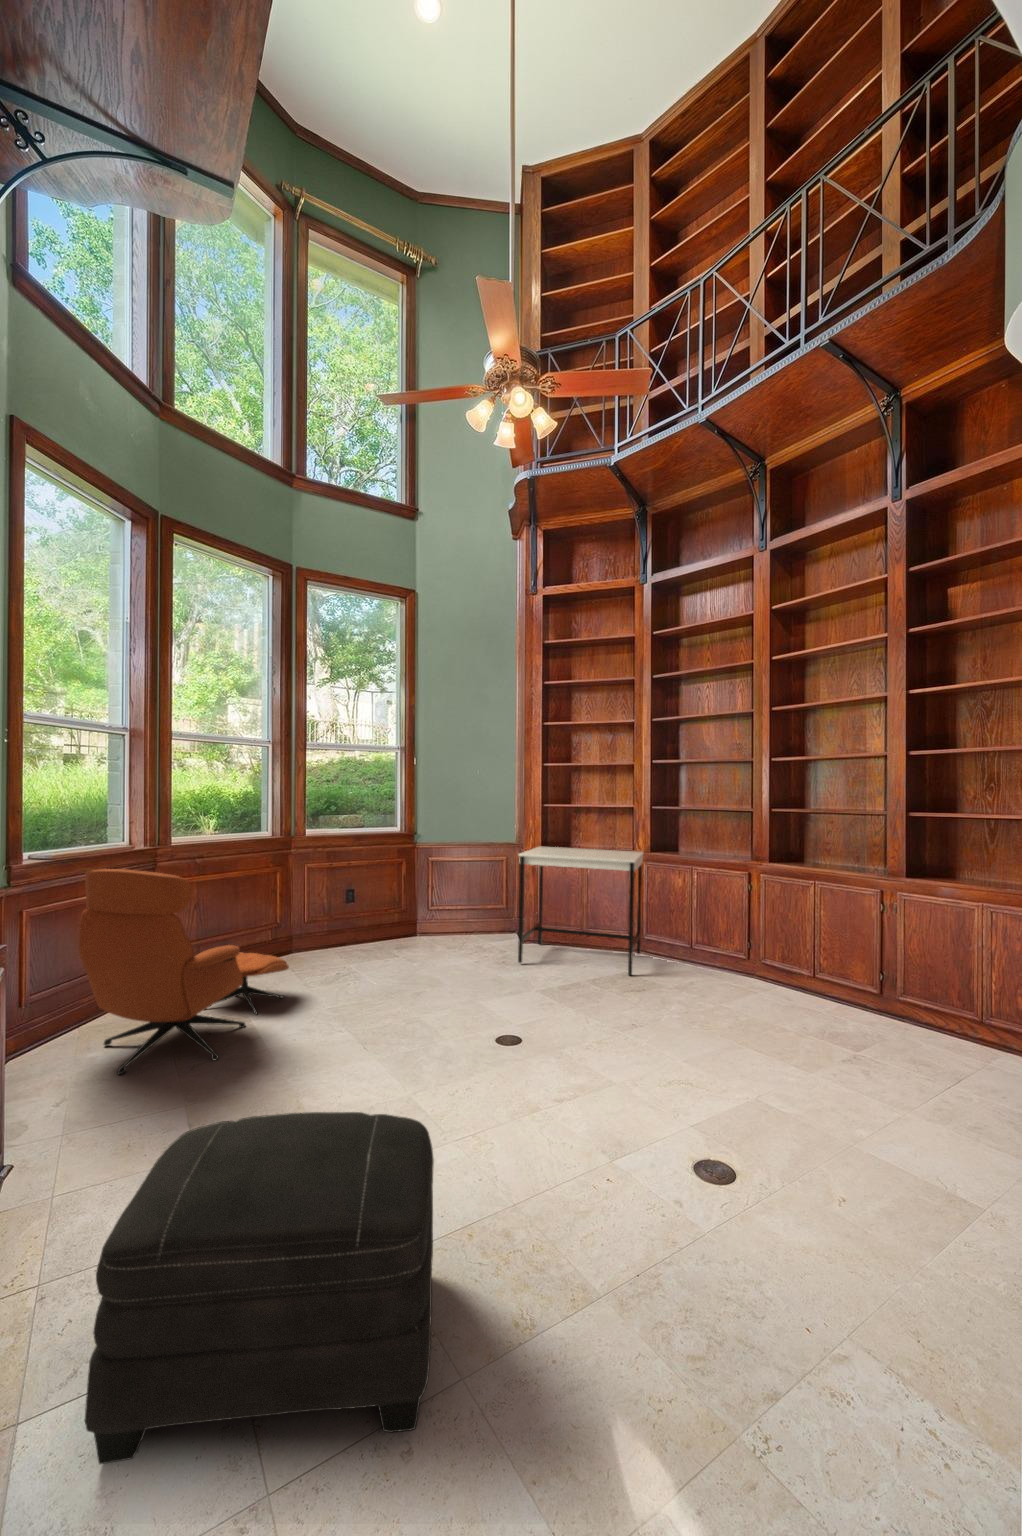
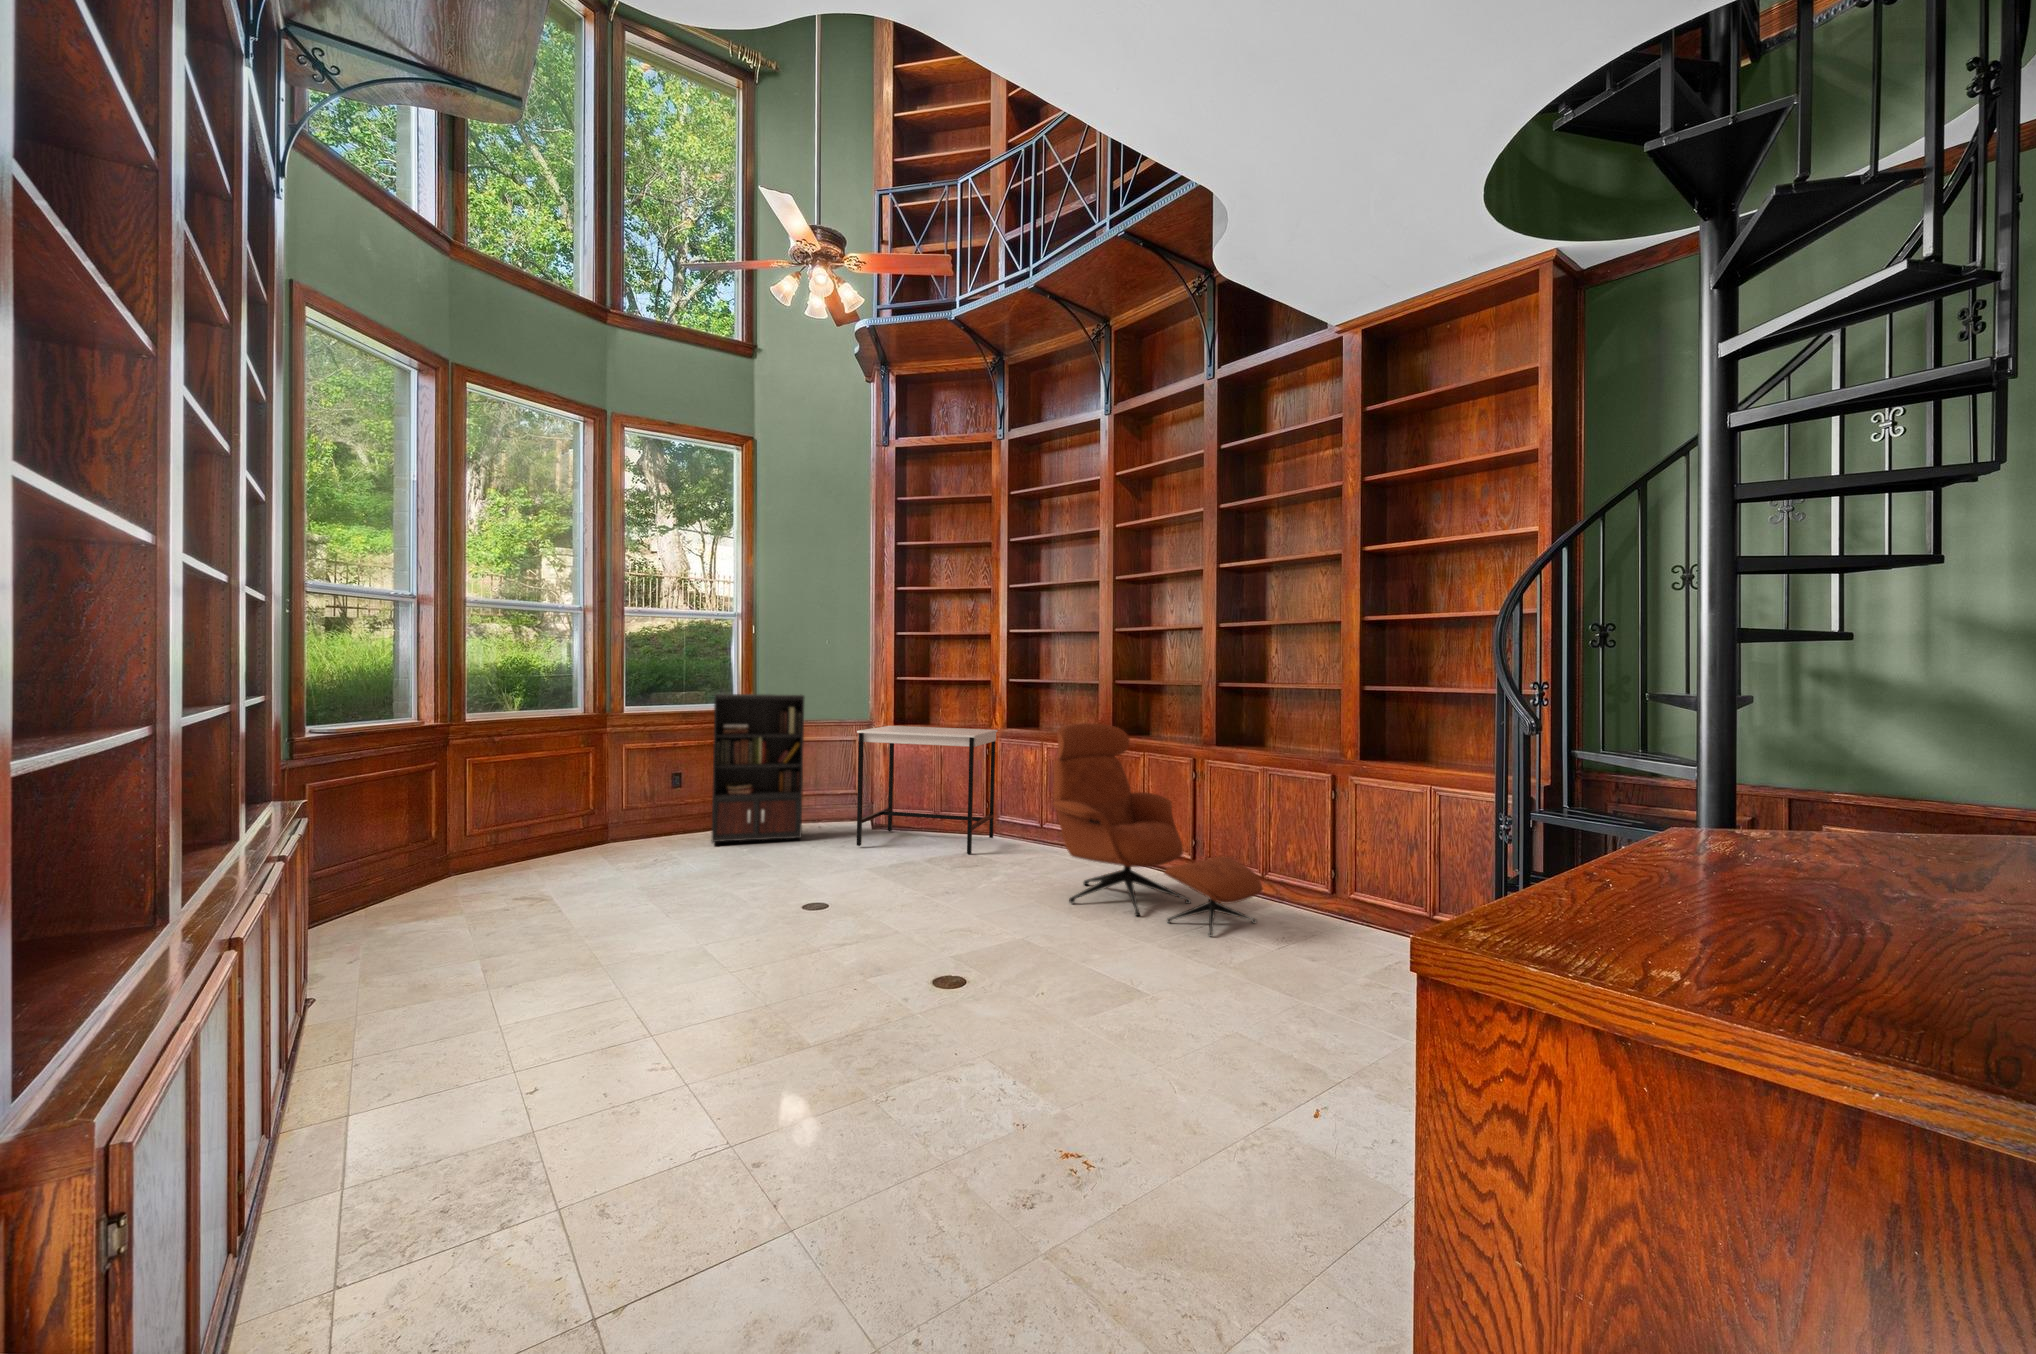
bookcase: none [382,817,475,957] -> present [711,694,804,842]
lounge chair: present [79,869,289,1074] -> present [1053,723,1262,936]
ottoman: present [85,1112,434,1464] -> none [416,895,686,1094]

